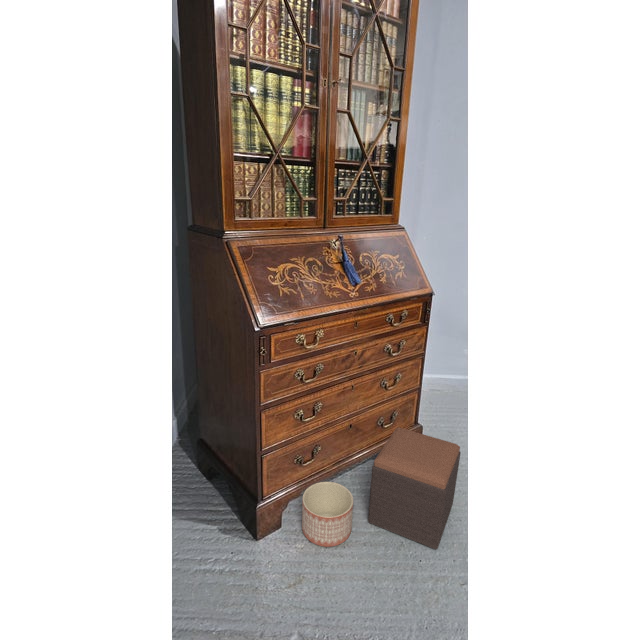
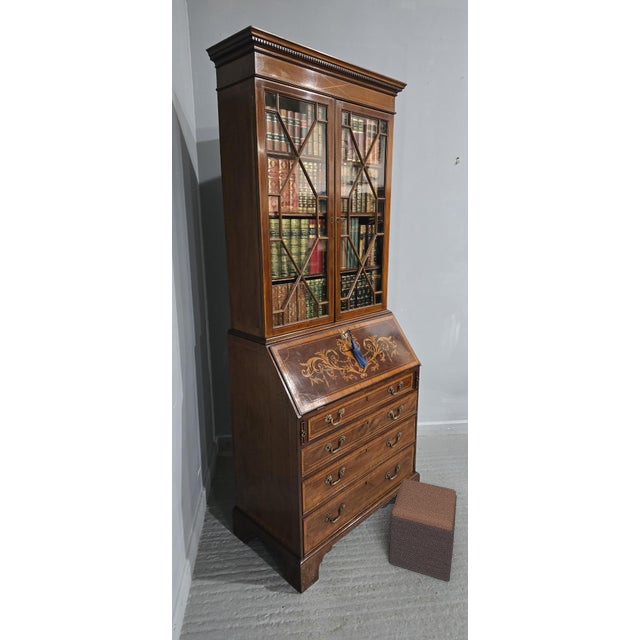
planter: present [302,482,353,547] -> none [337,532,379,590]

